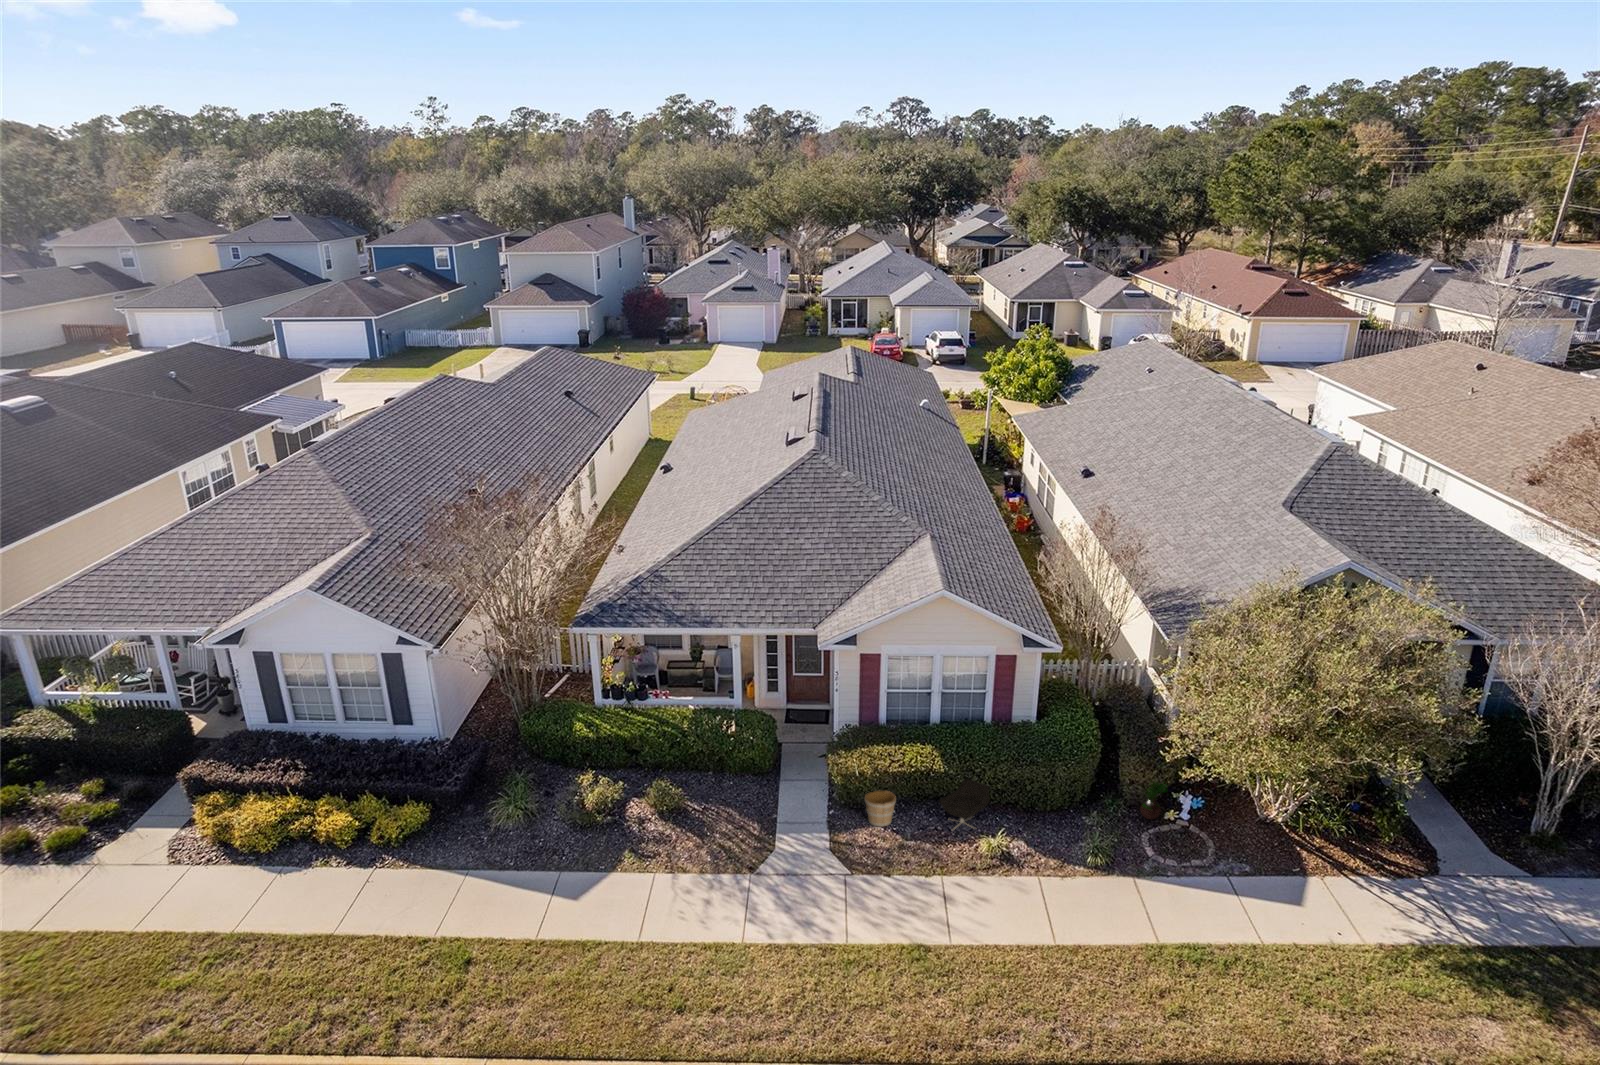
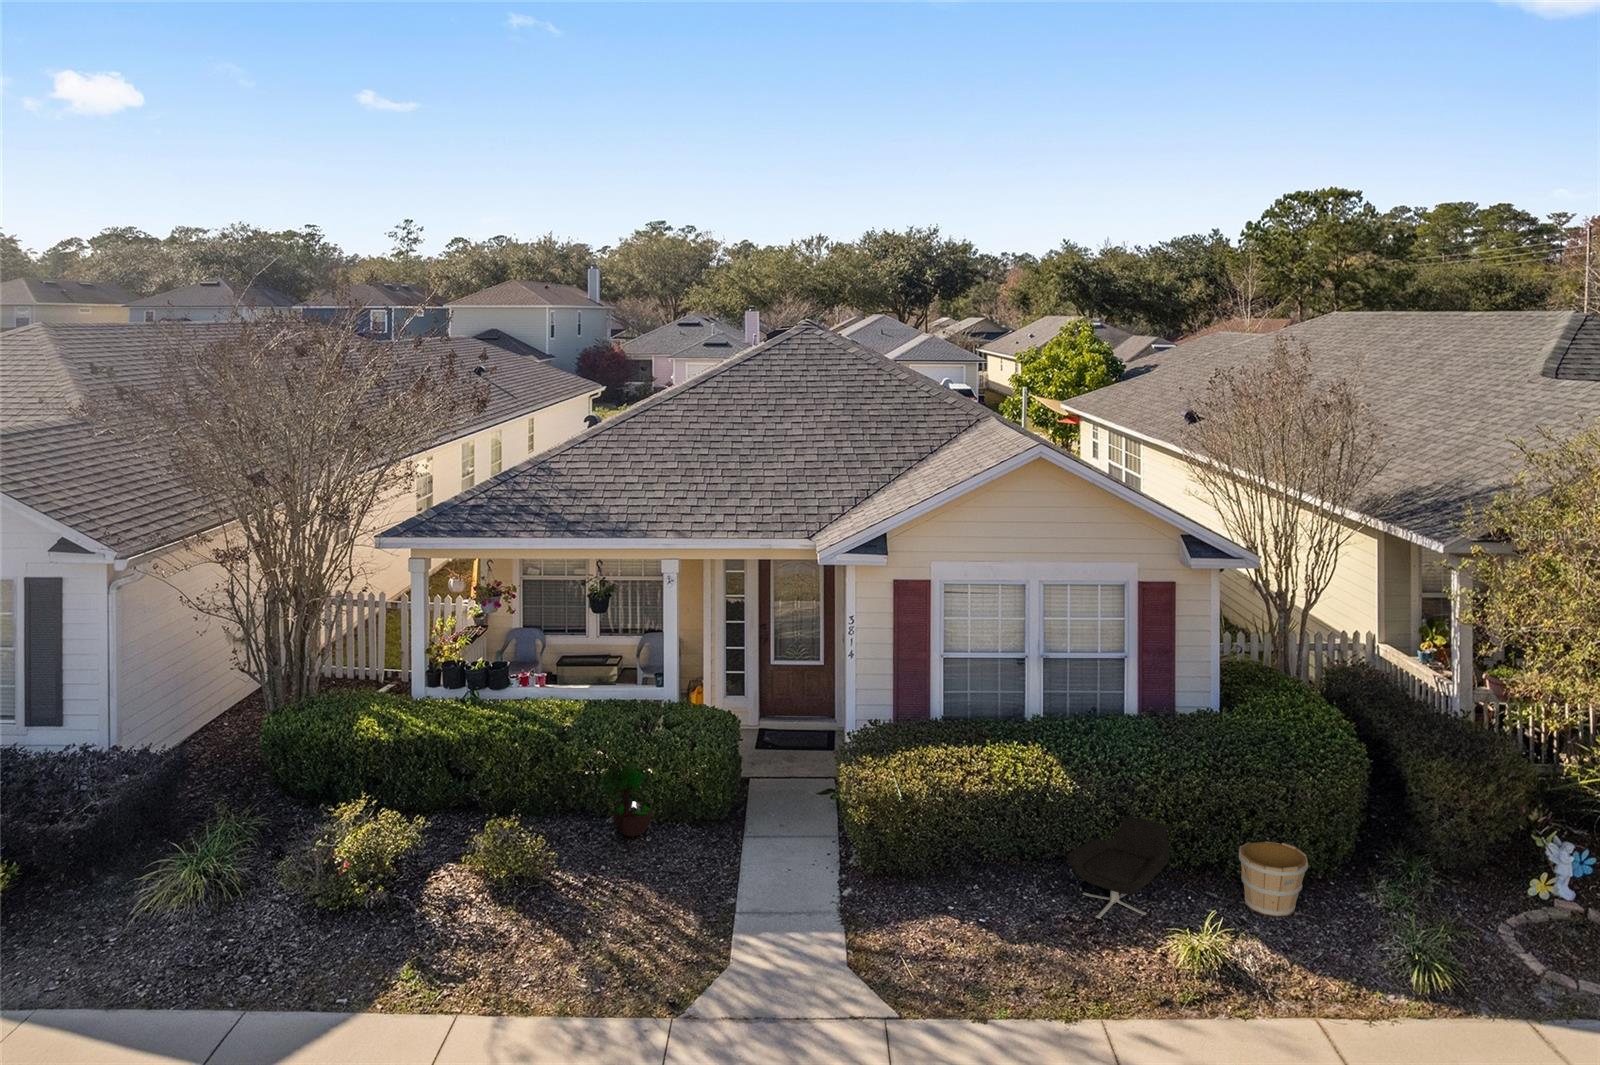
potted tree: present [1140,782,1166,819] -> present [601,762,651,836]
wooden bucket: present [865,791,896,827] -> present [1239,841,1308,917]

